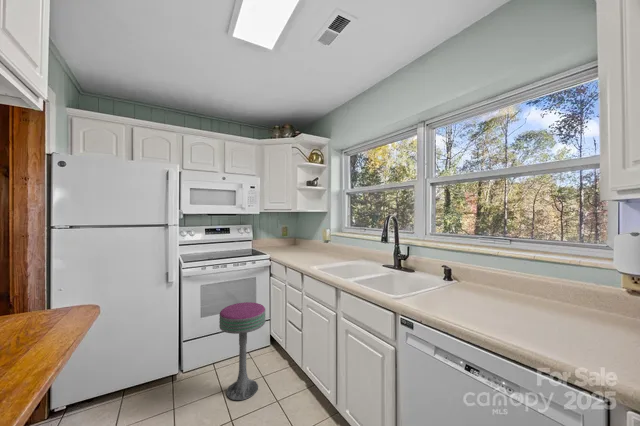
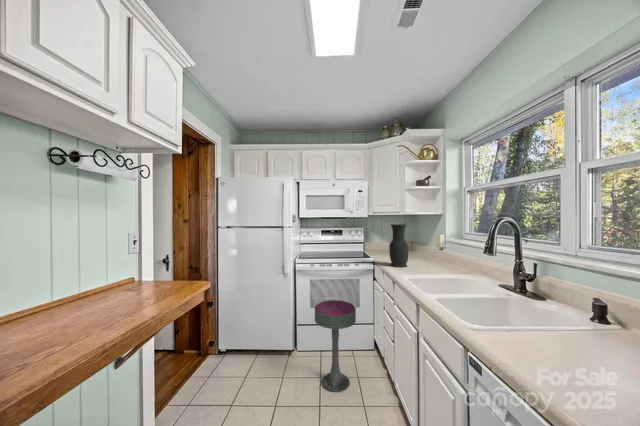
vase: none [291,221,309,261] -> present [389,224,408,267]

